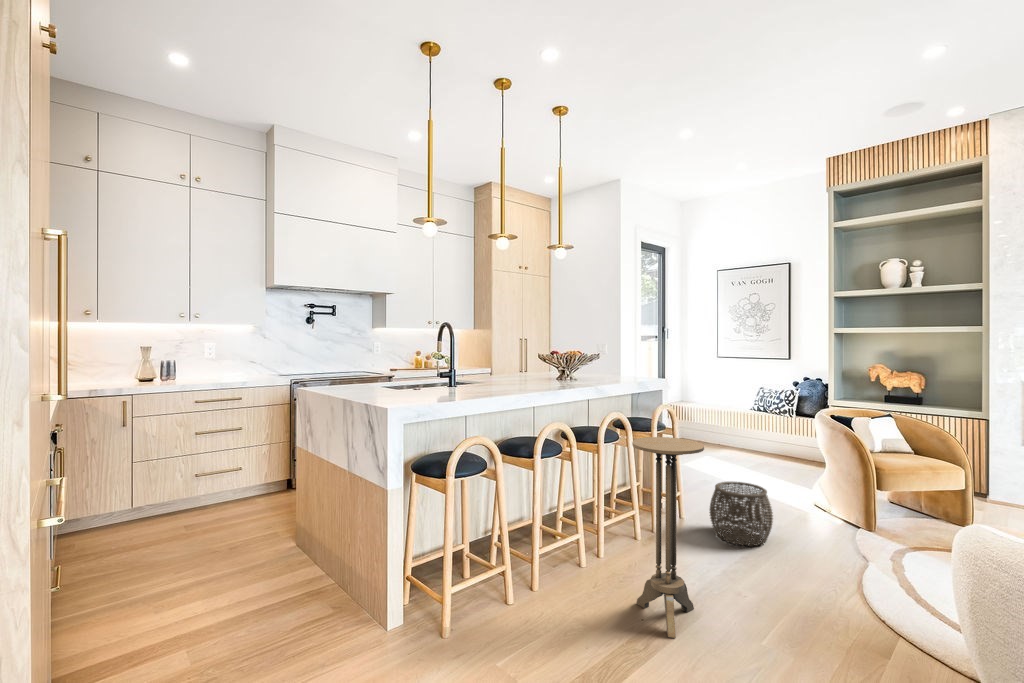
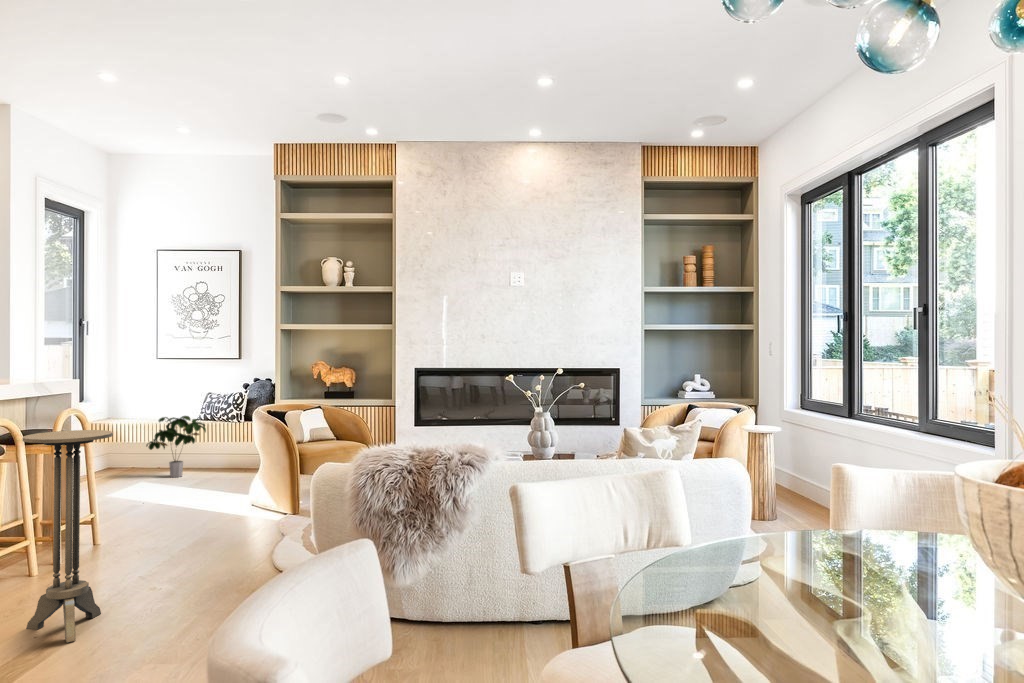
potted plant: none [712,407,762,460] -> present [146,416,206,477]
woven basket: present [710,482,773,546] -> none [129,486,201,552]

